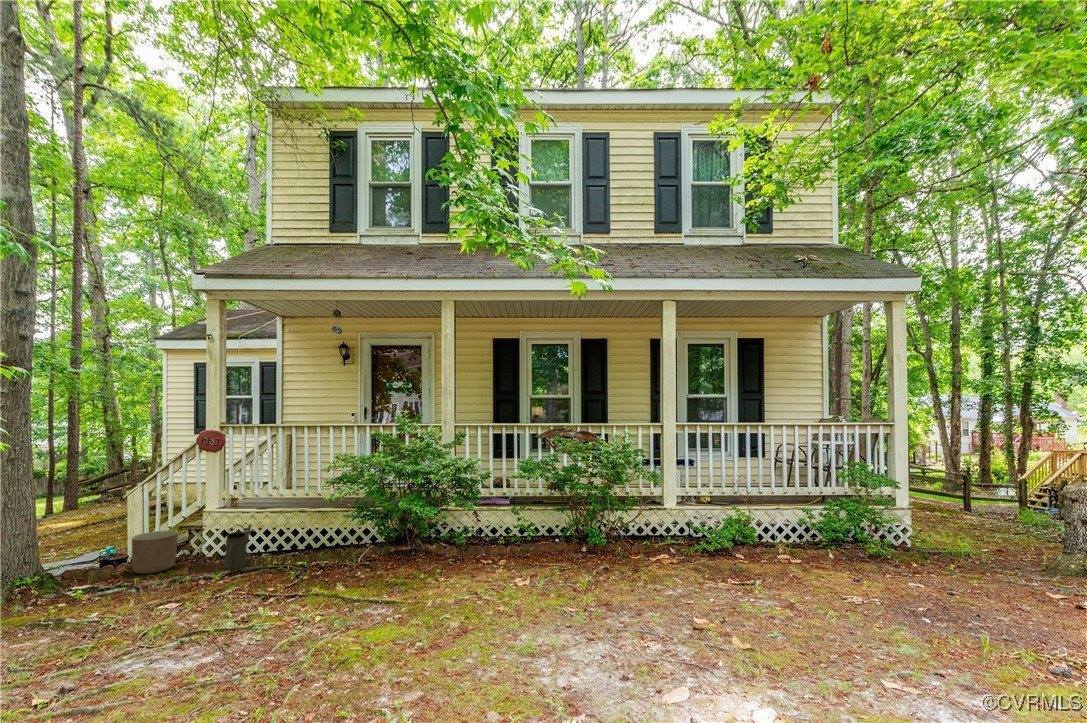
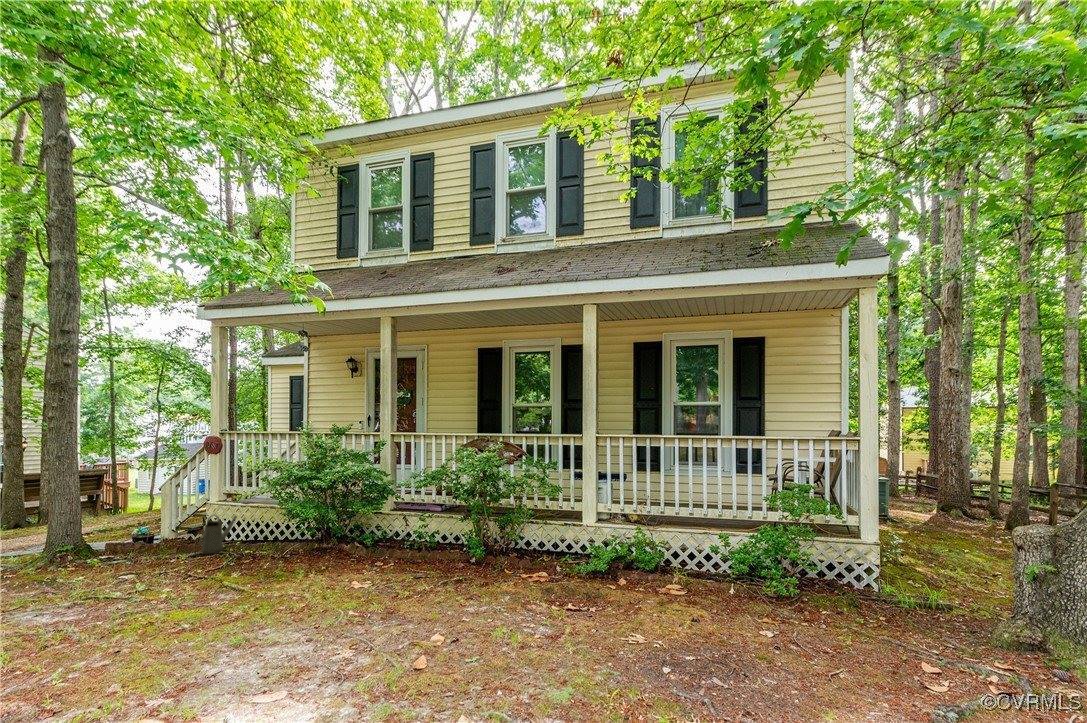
planter: present [132,530,178,574] -> none [146,515,184,549]

